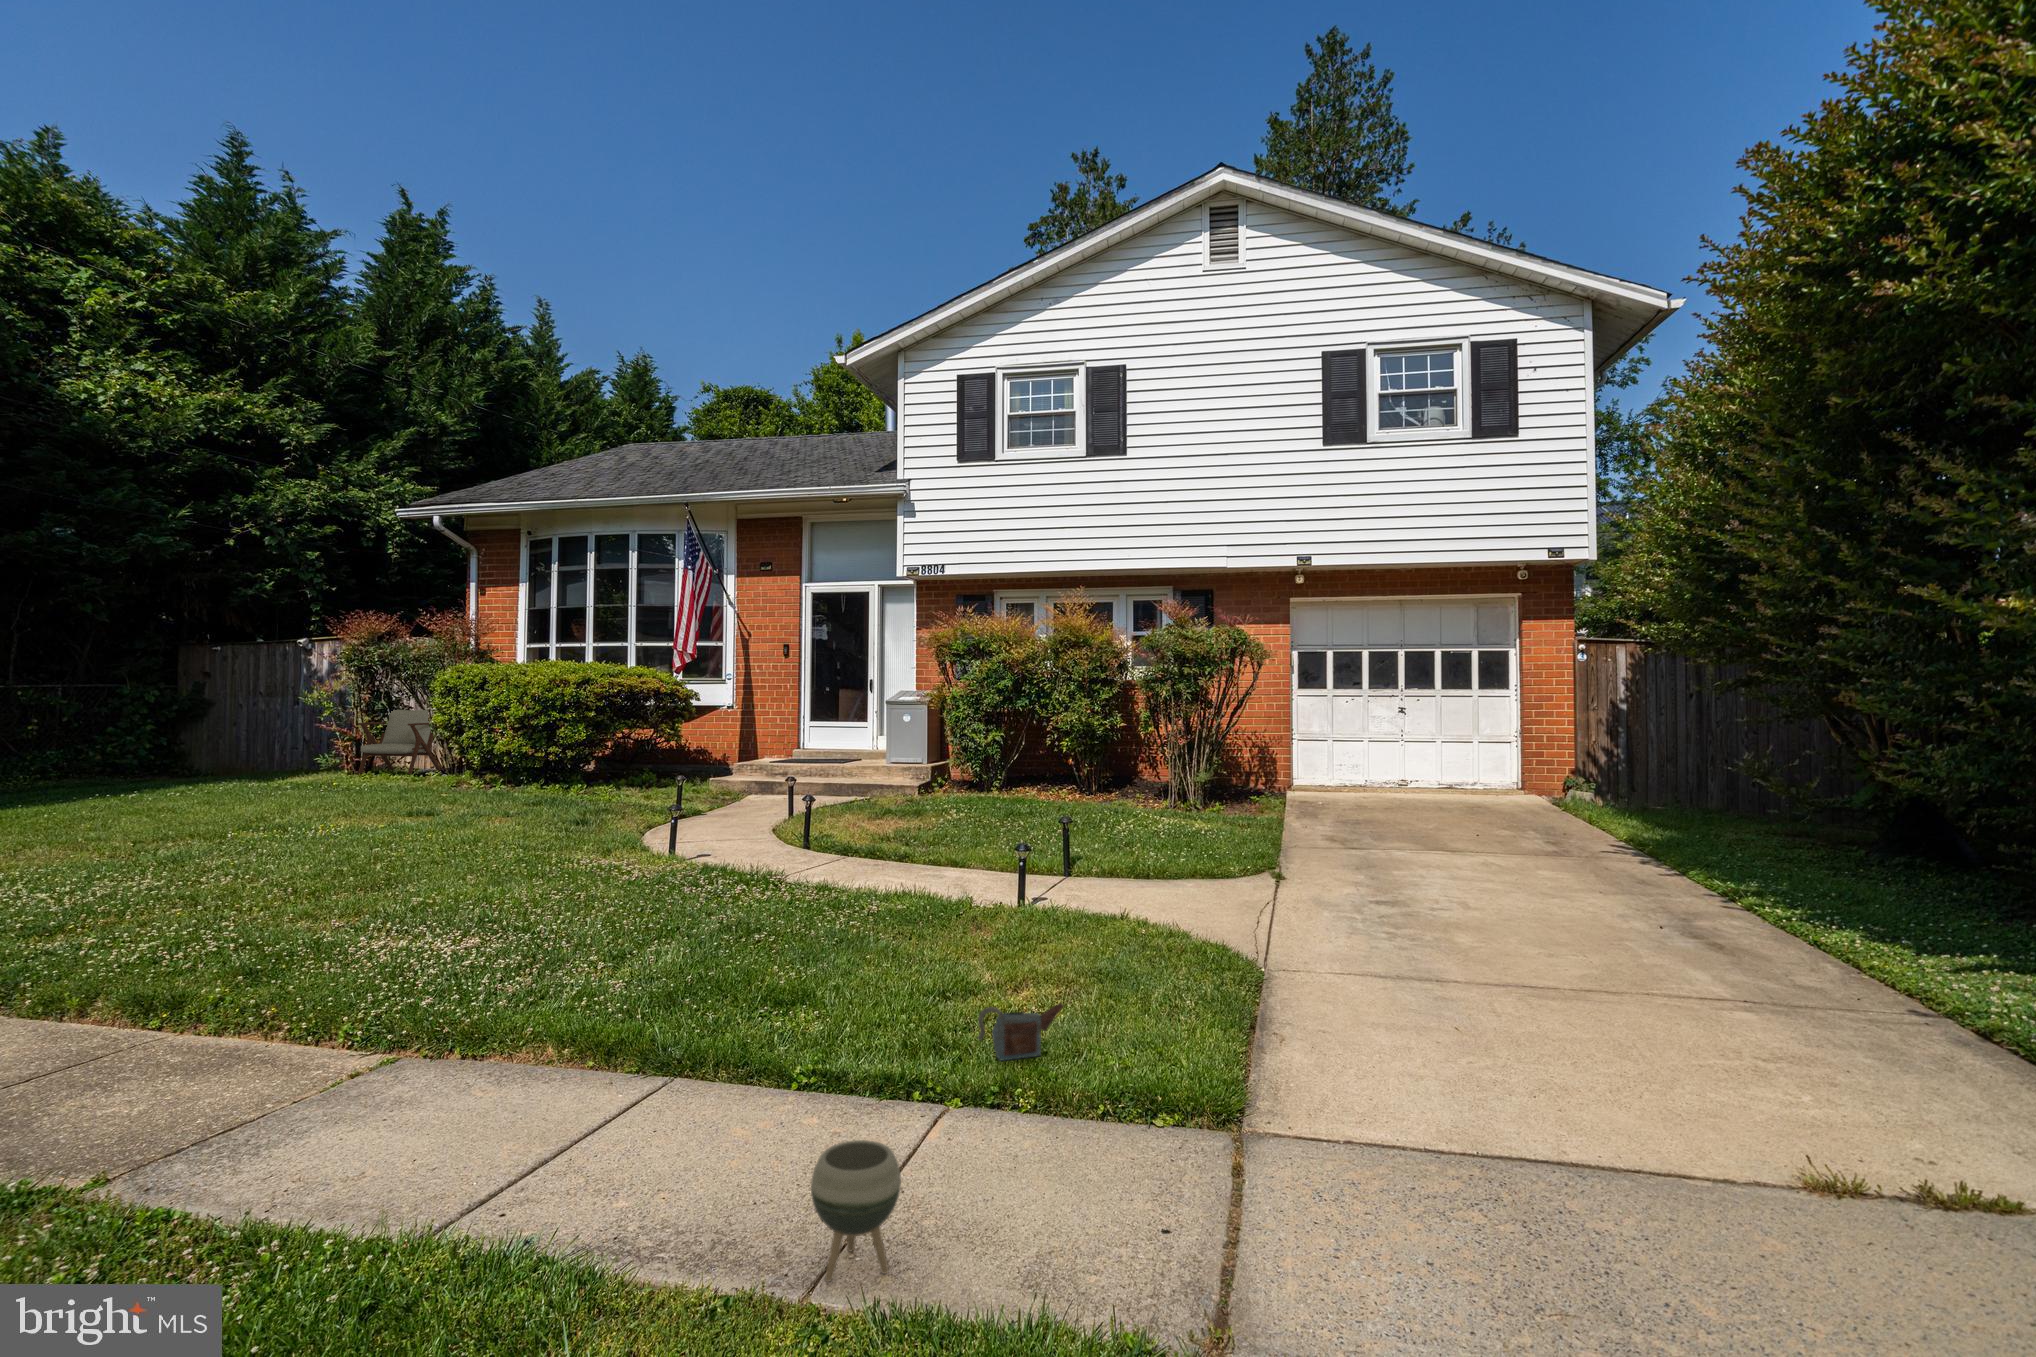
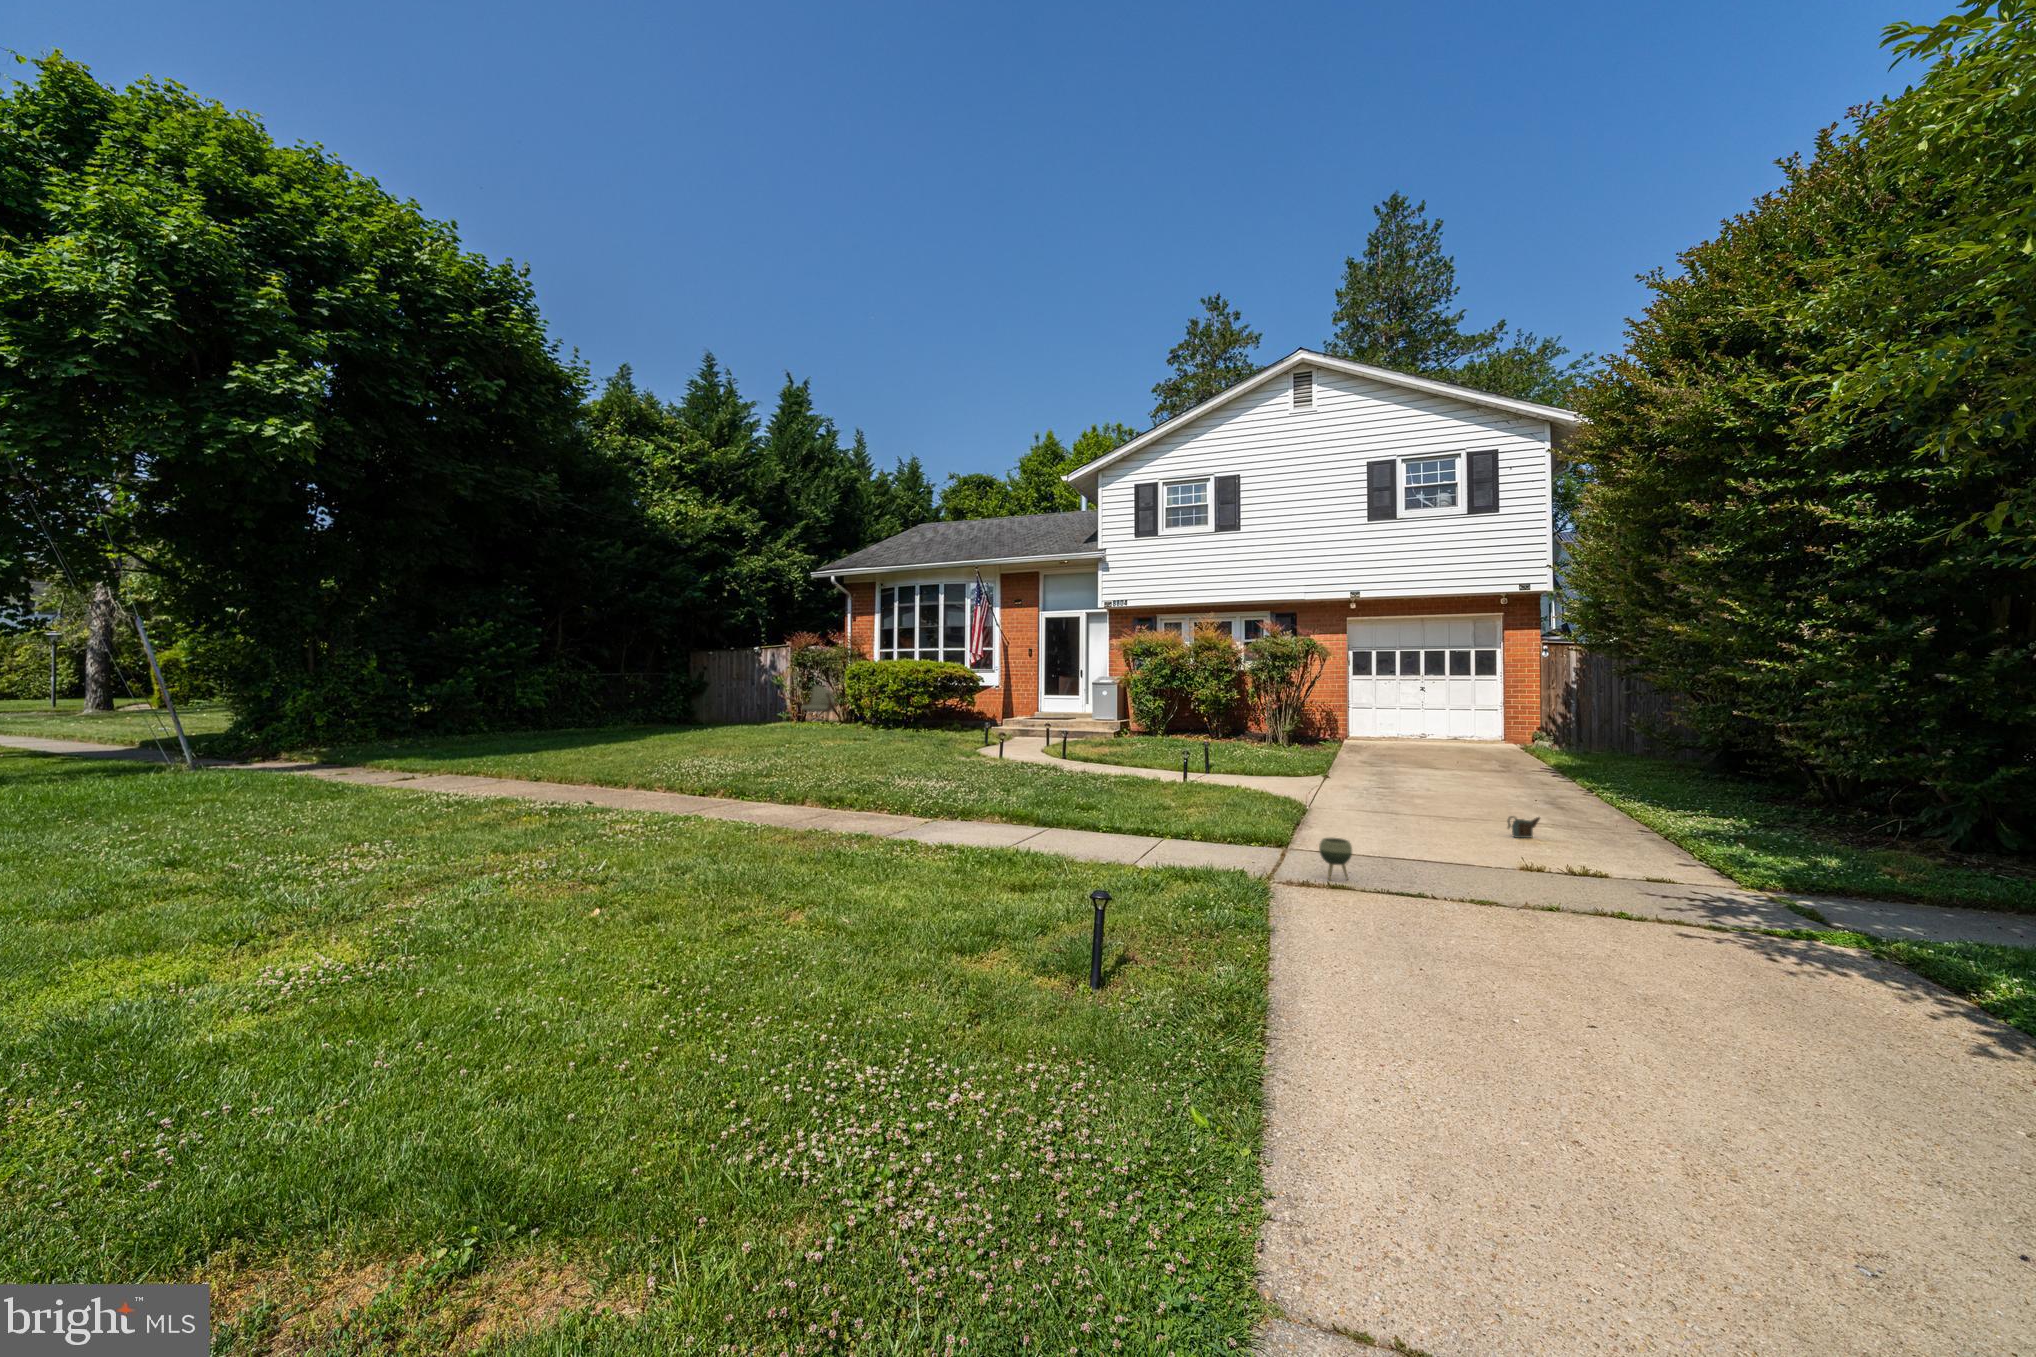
watering can: present [977,1003,1064,1061] -> present [1507,816,1540,838]
planter: present [811,1140,901,1282] -> present [1319,838,1352,880]

